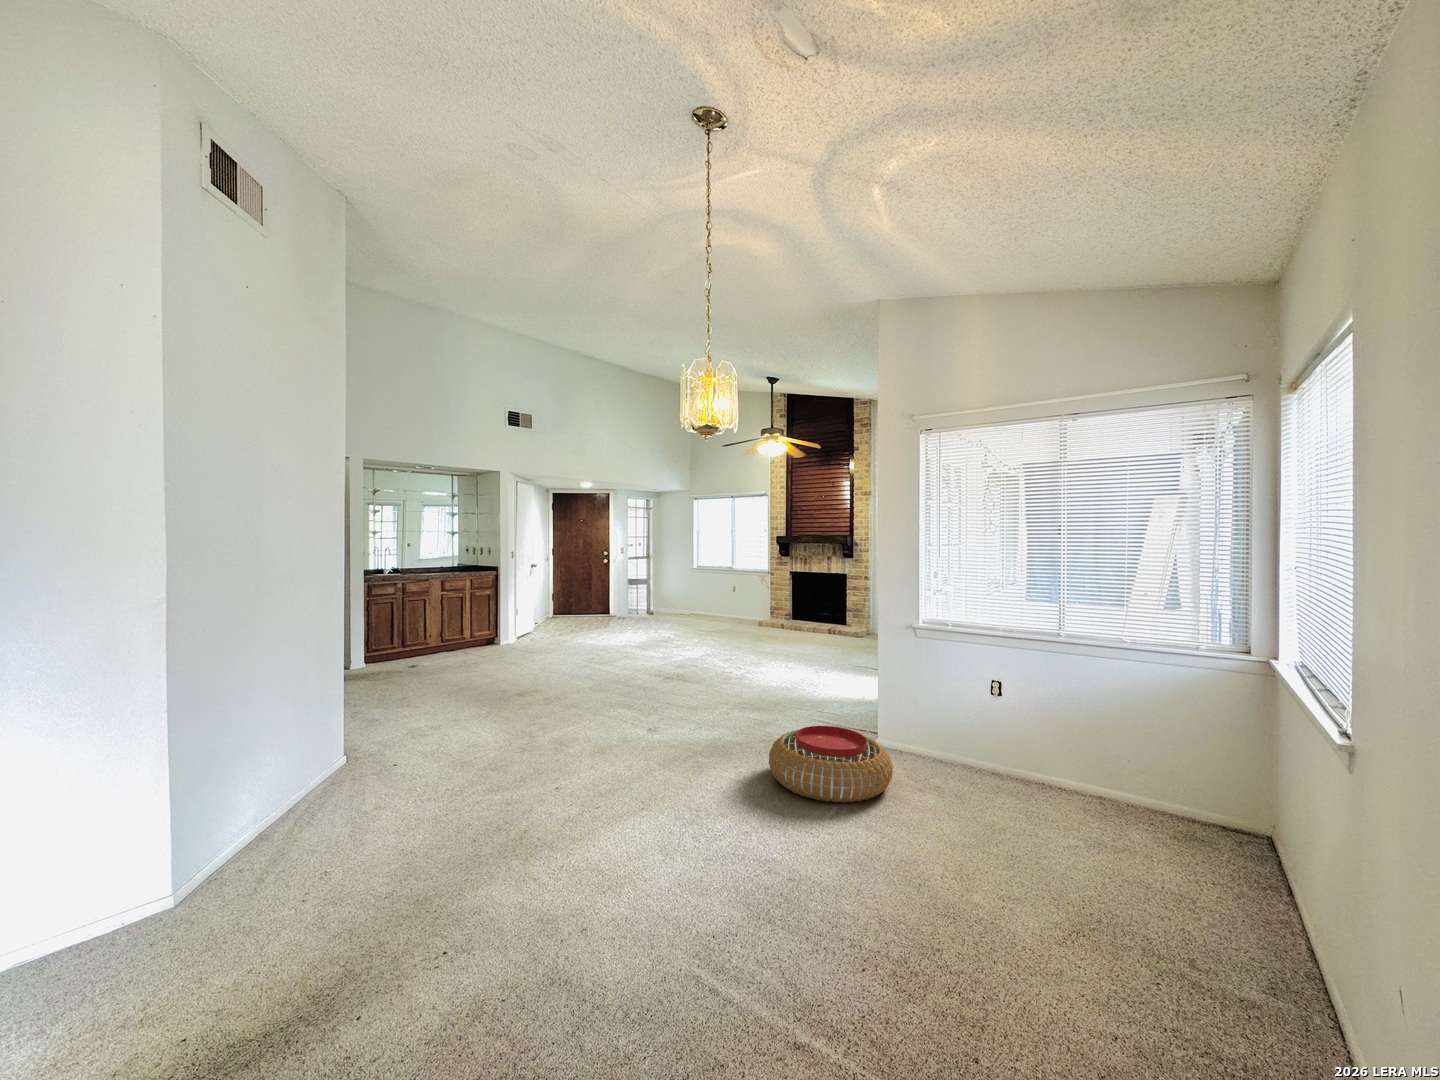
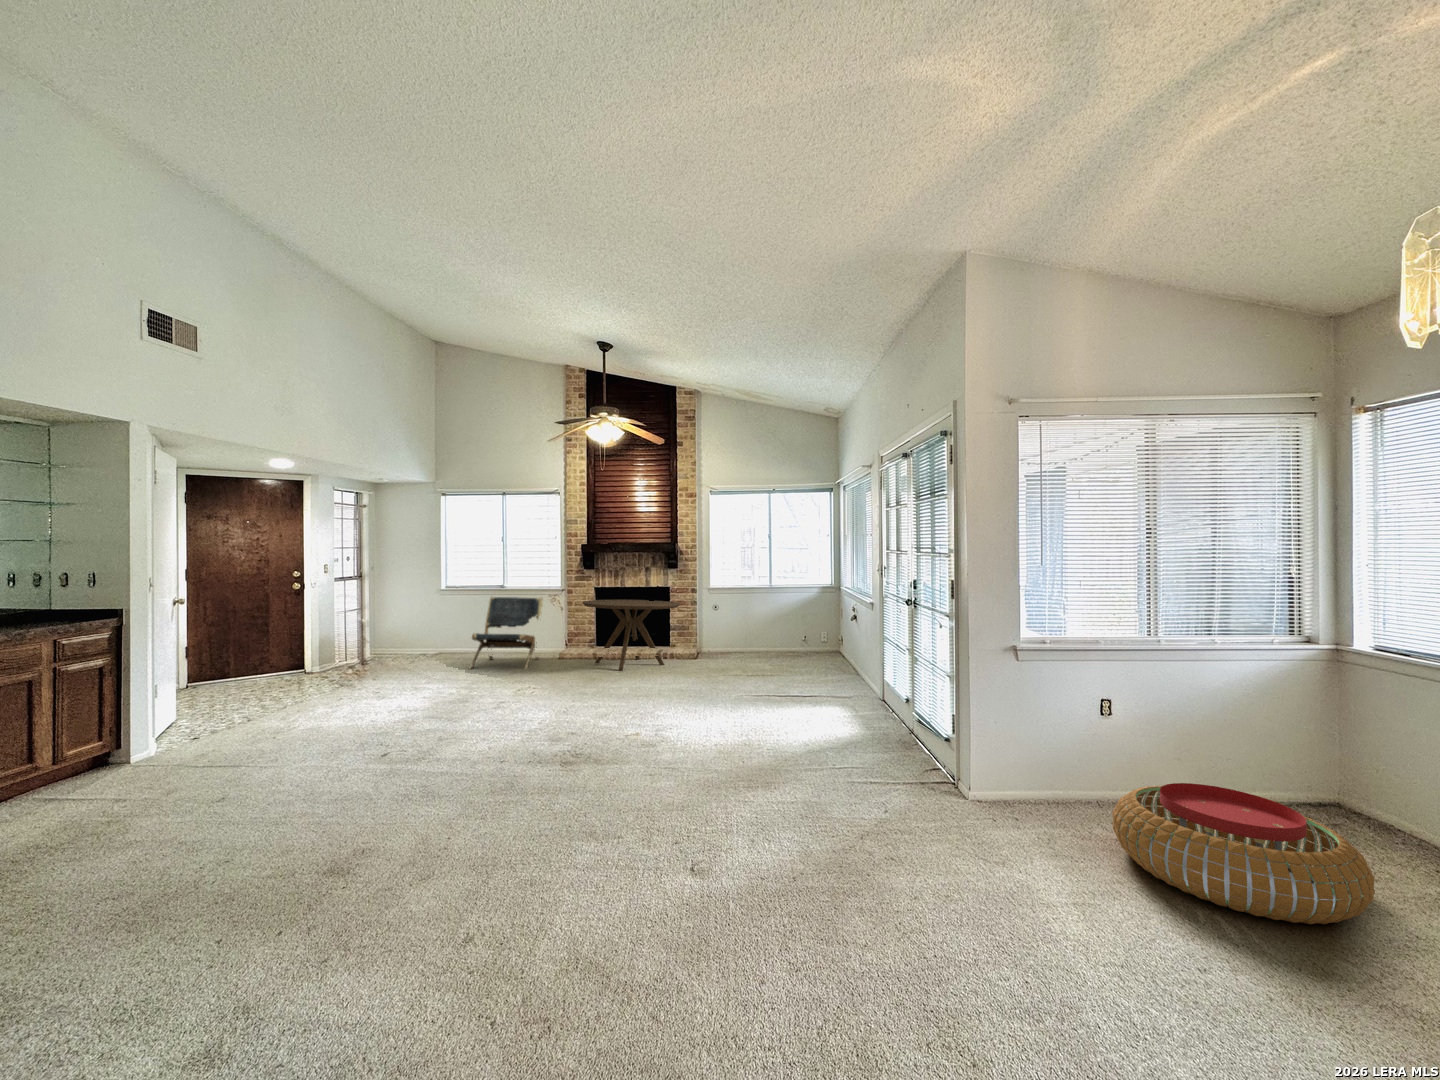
lounge chair: none [696,574,755,629] -> present [469,597,543,669]
dining table: none [765,581,843,639] -> present [582,600,680,671]

